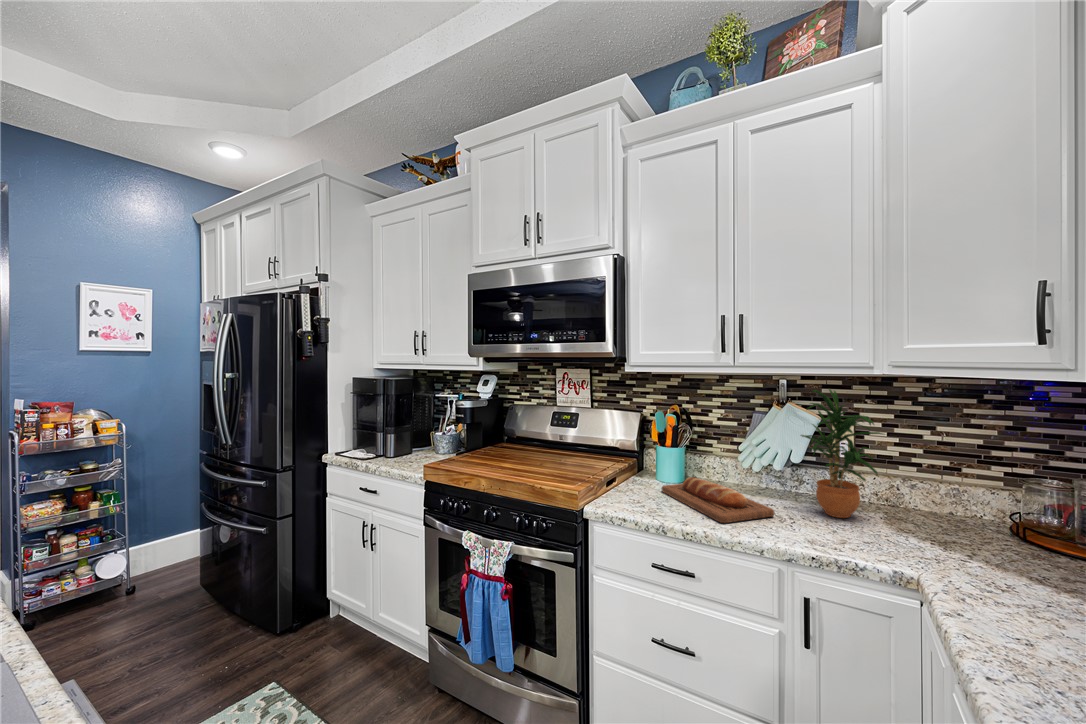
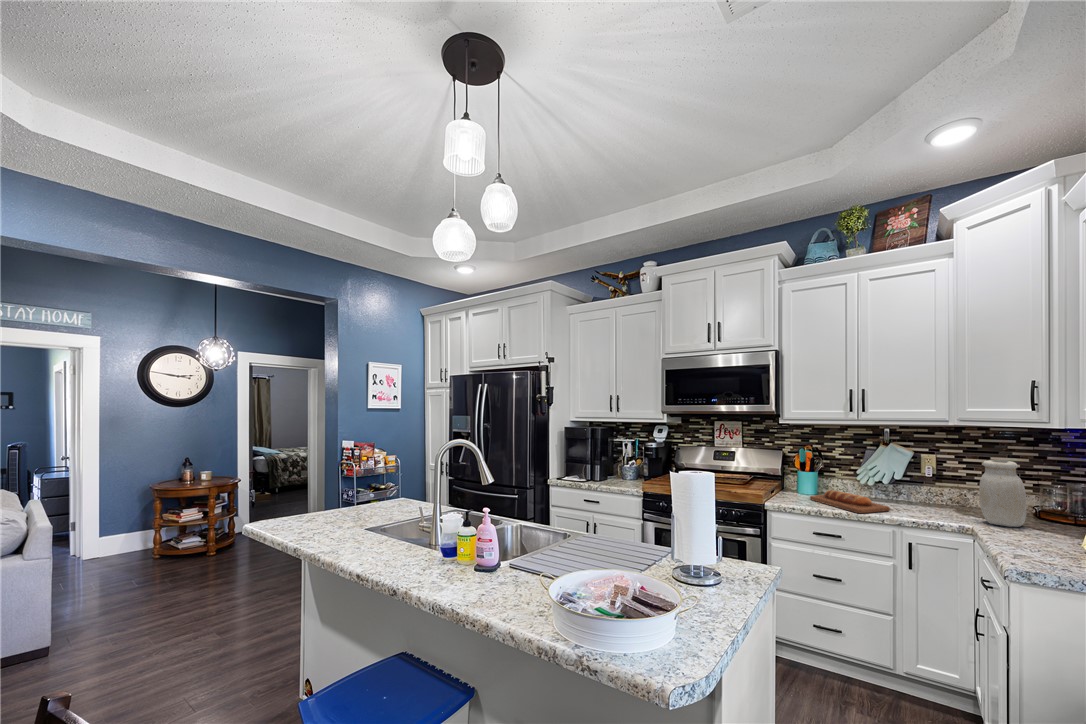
potted plant: present [801,389,882,518] -> none [901,434,958,512]
jar: none [921,434,1004,556] -> present [979,460,1026,527]

